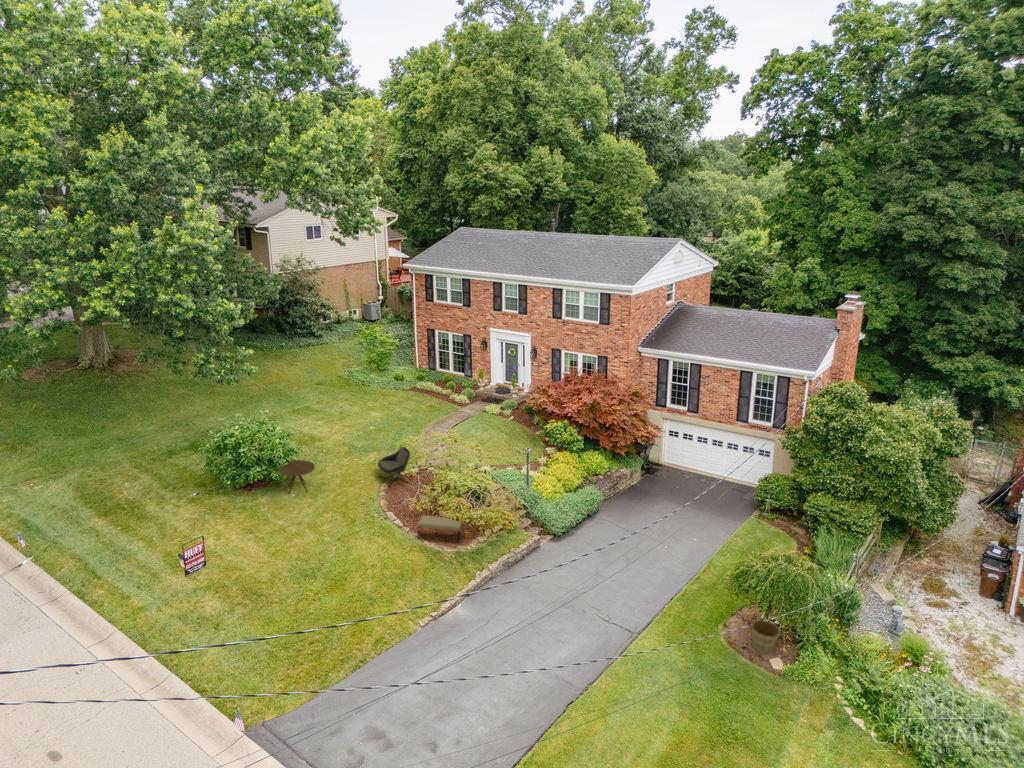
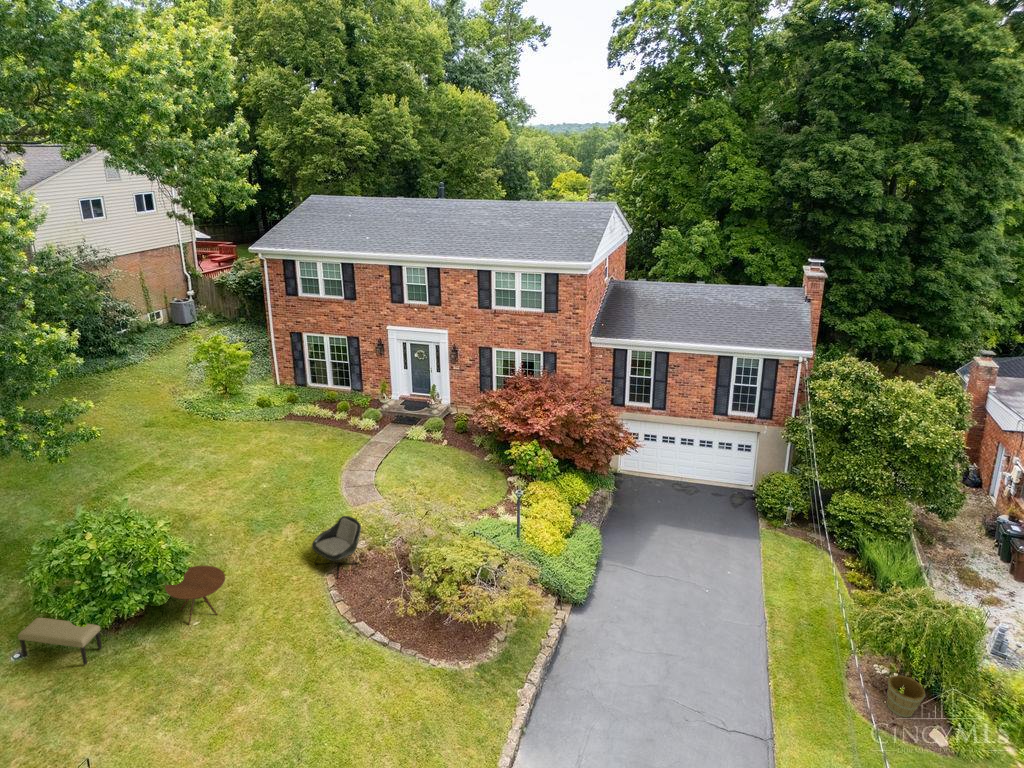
bench: present [418,516,462,542] -> present [18,618,102,665]

